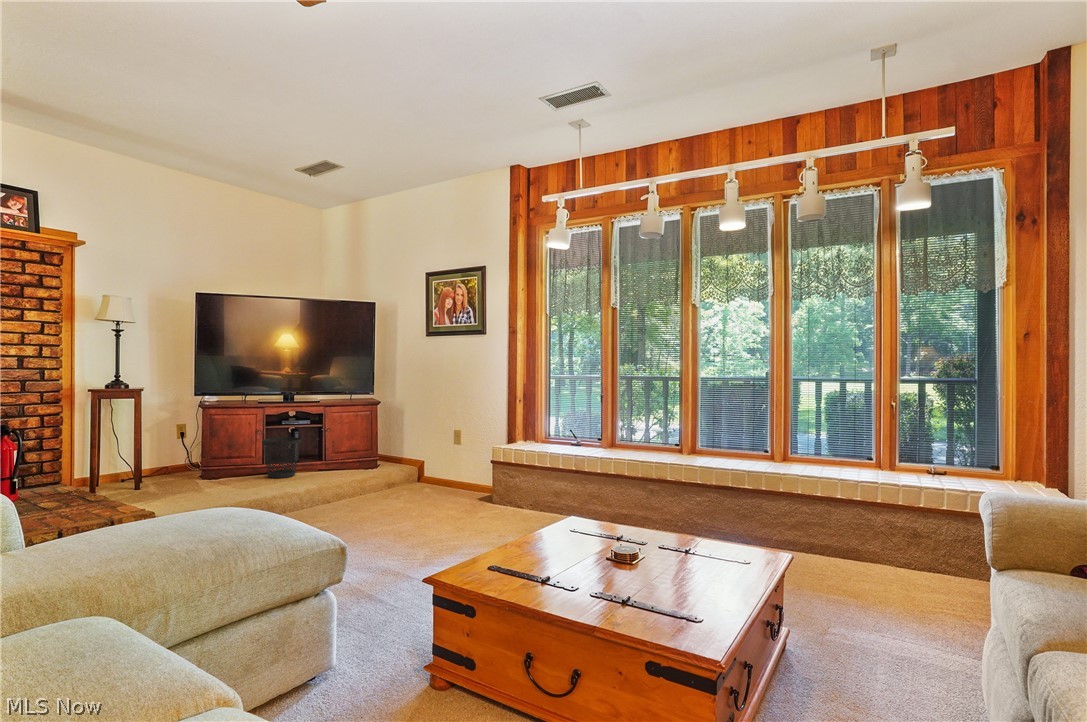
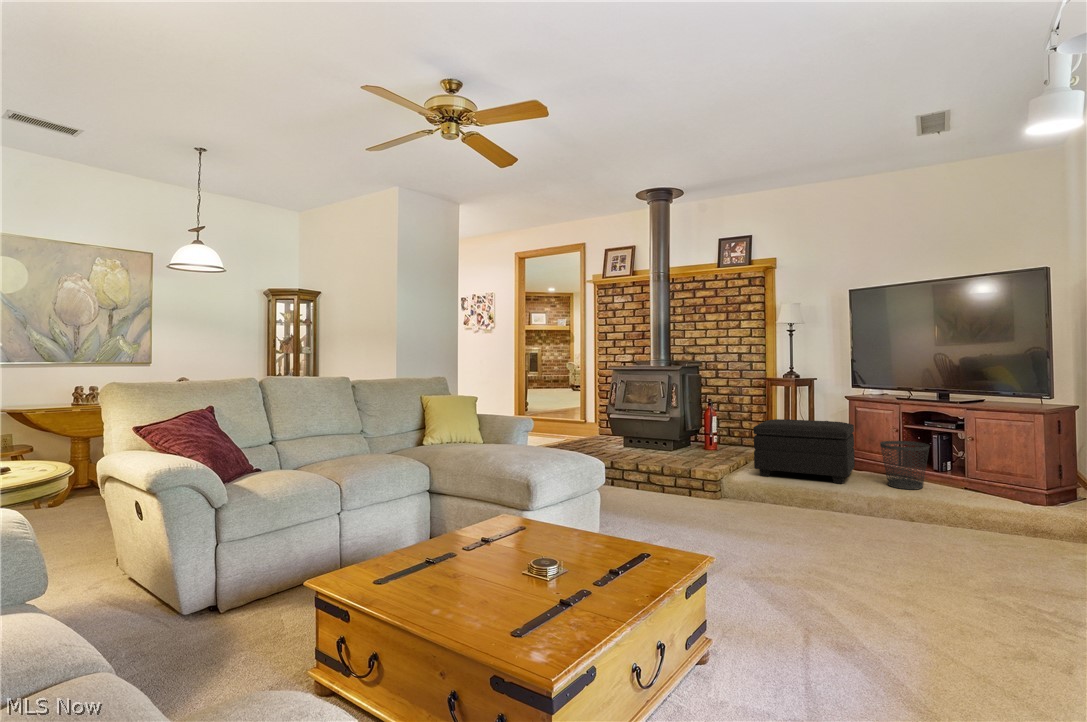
footstool: none [128,430,256,503] -> present [753,419,855,484]

